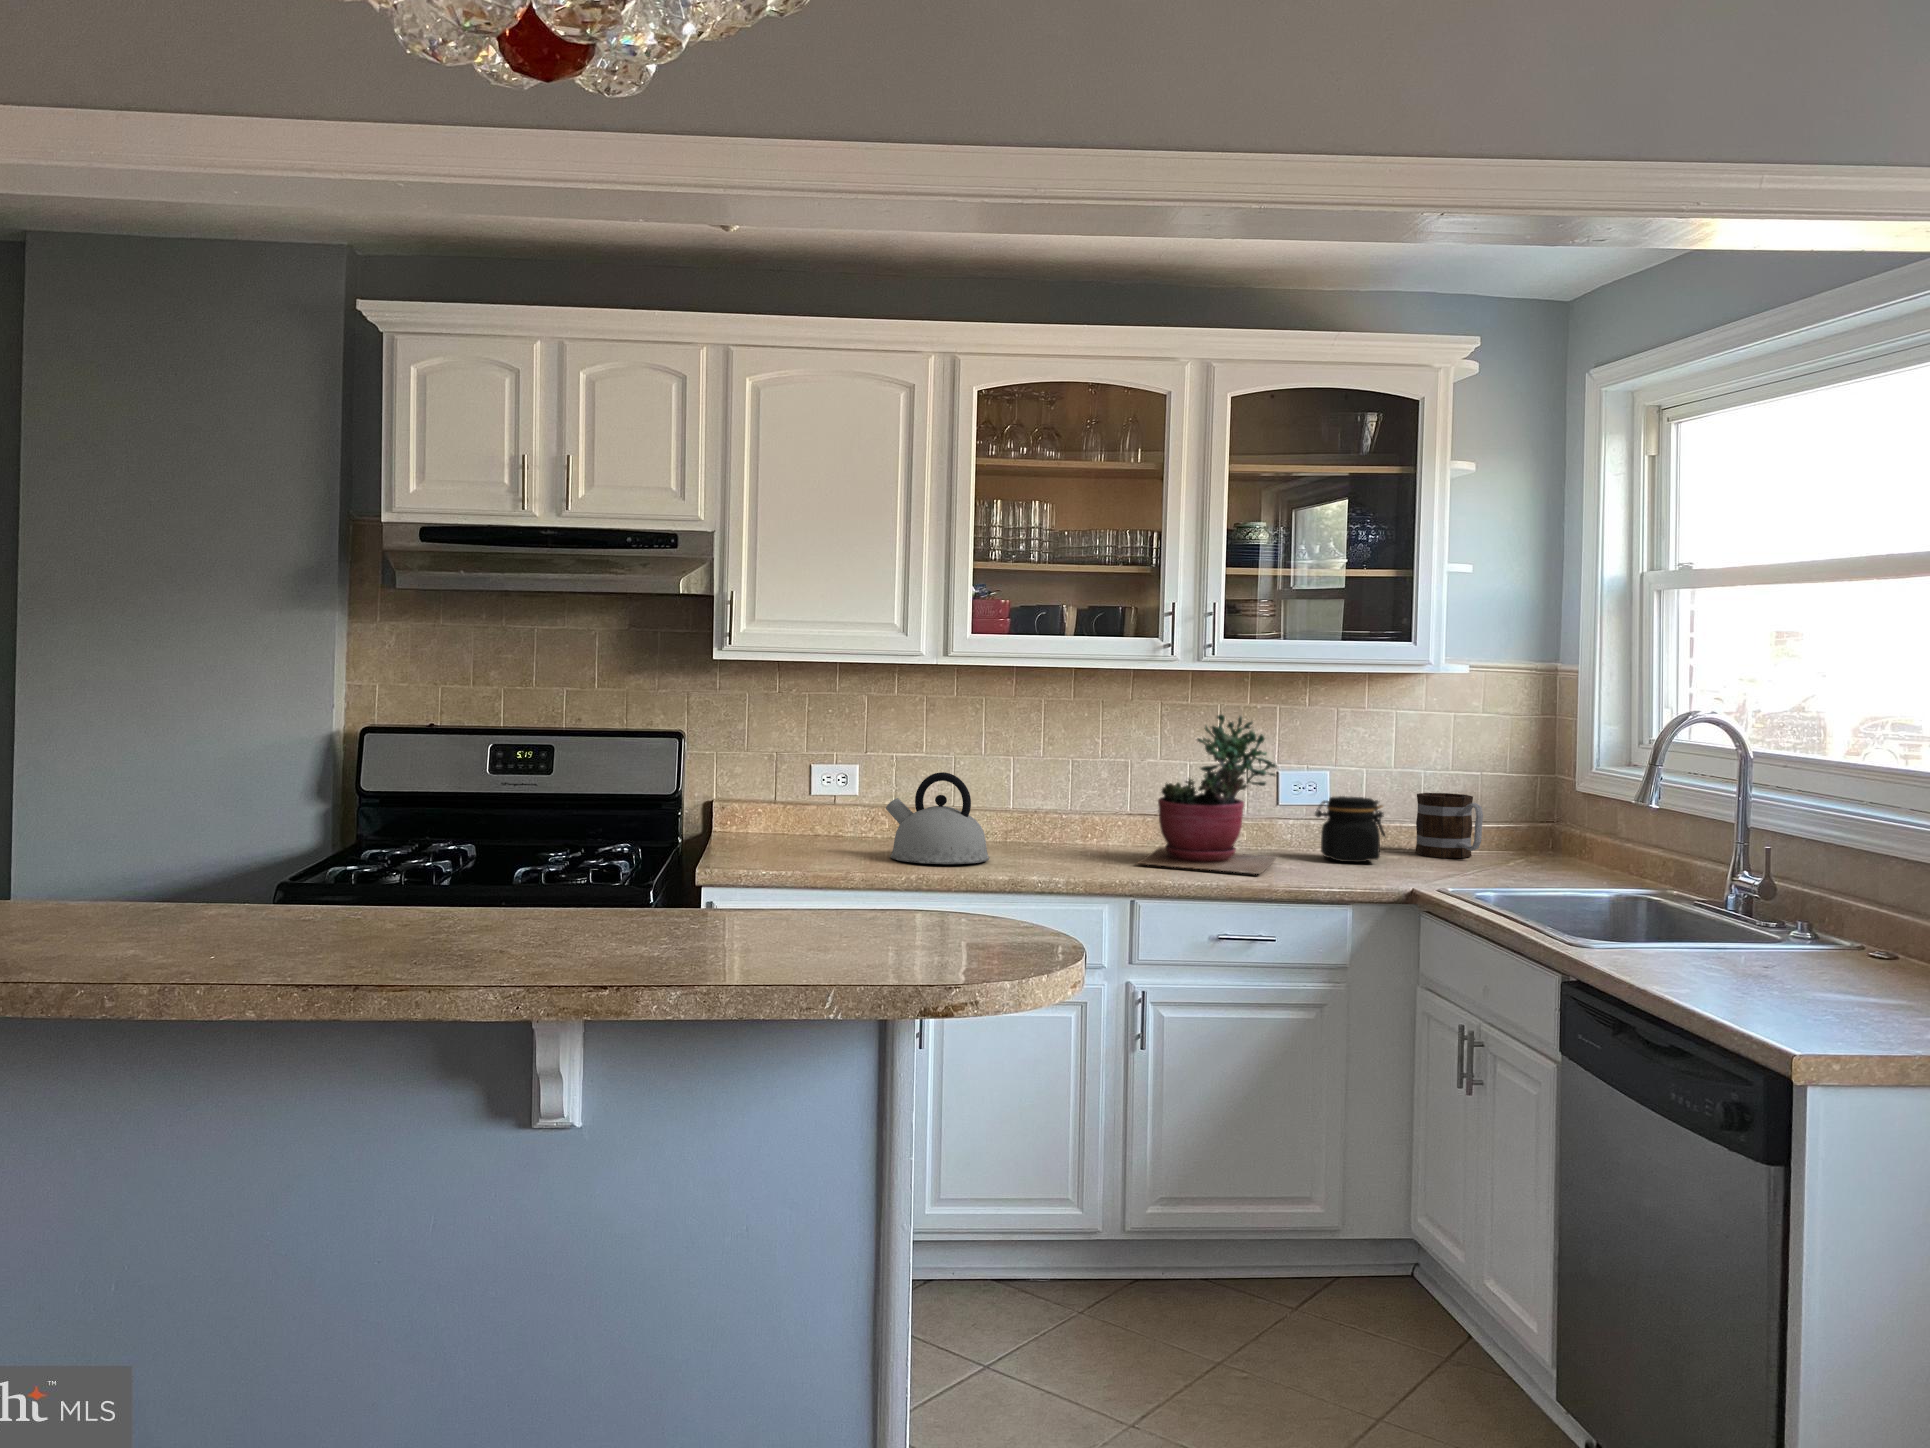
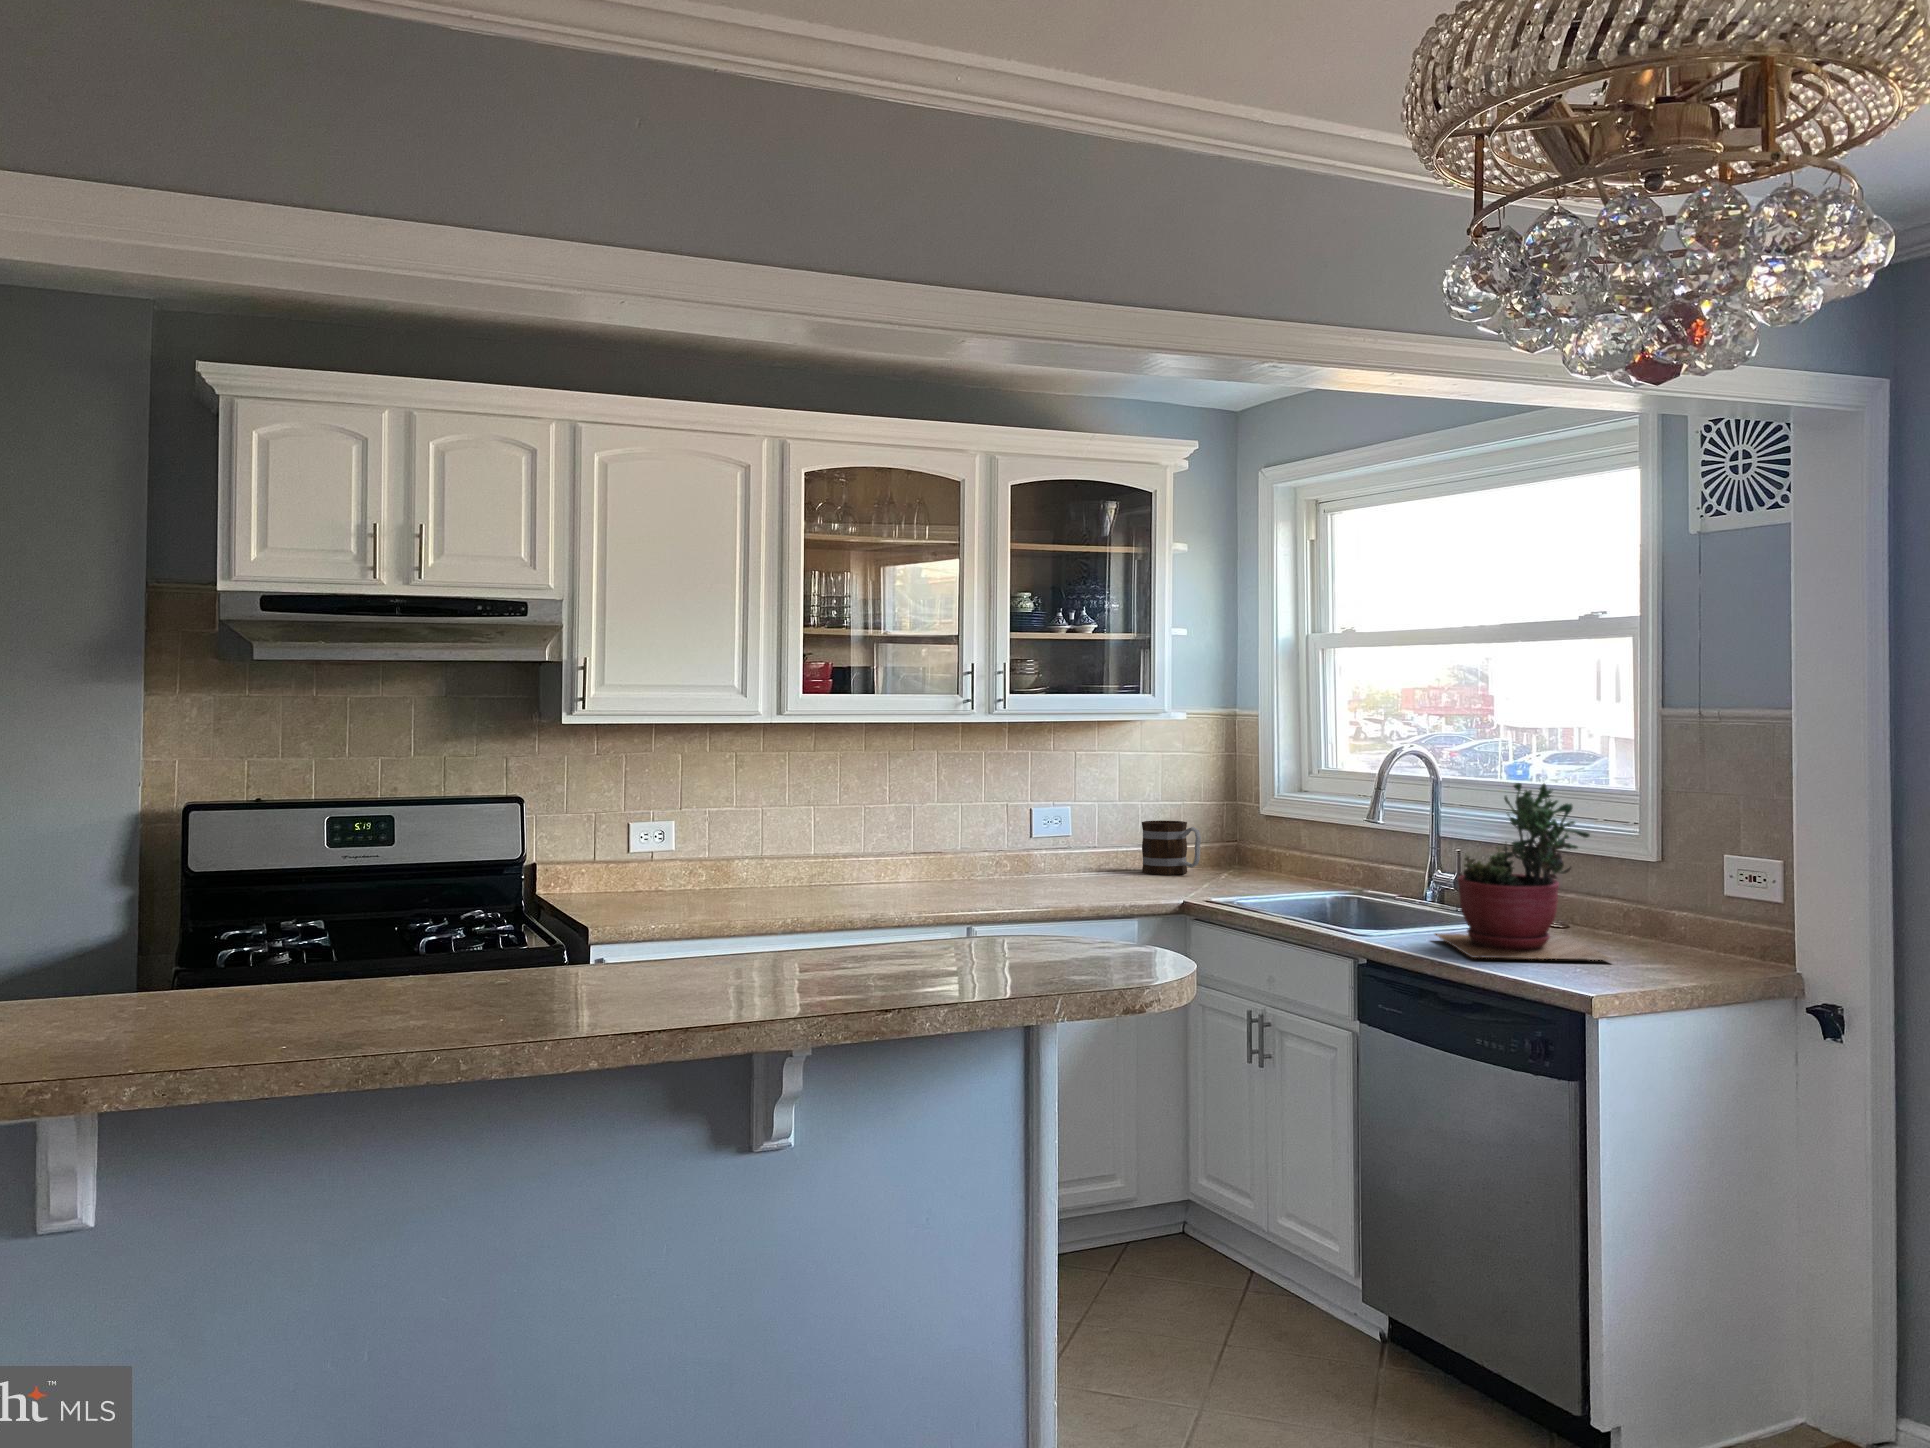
succulent plant: present [1138,714,1277,874] -> present [1437,783,1612,960]
kettle: present [886,772,989,864] -> none [727,823,827,908]
jar: present [1315,796,1385,862] -> none [1075,827,1134,883]

